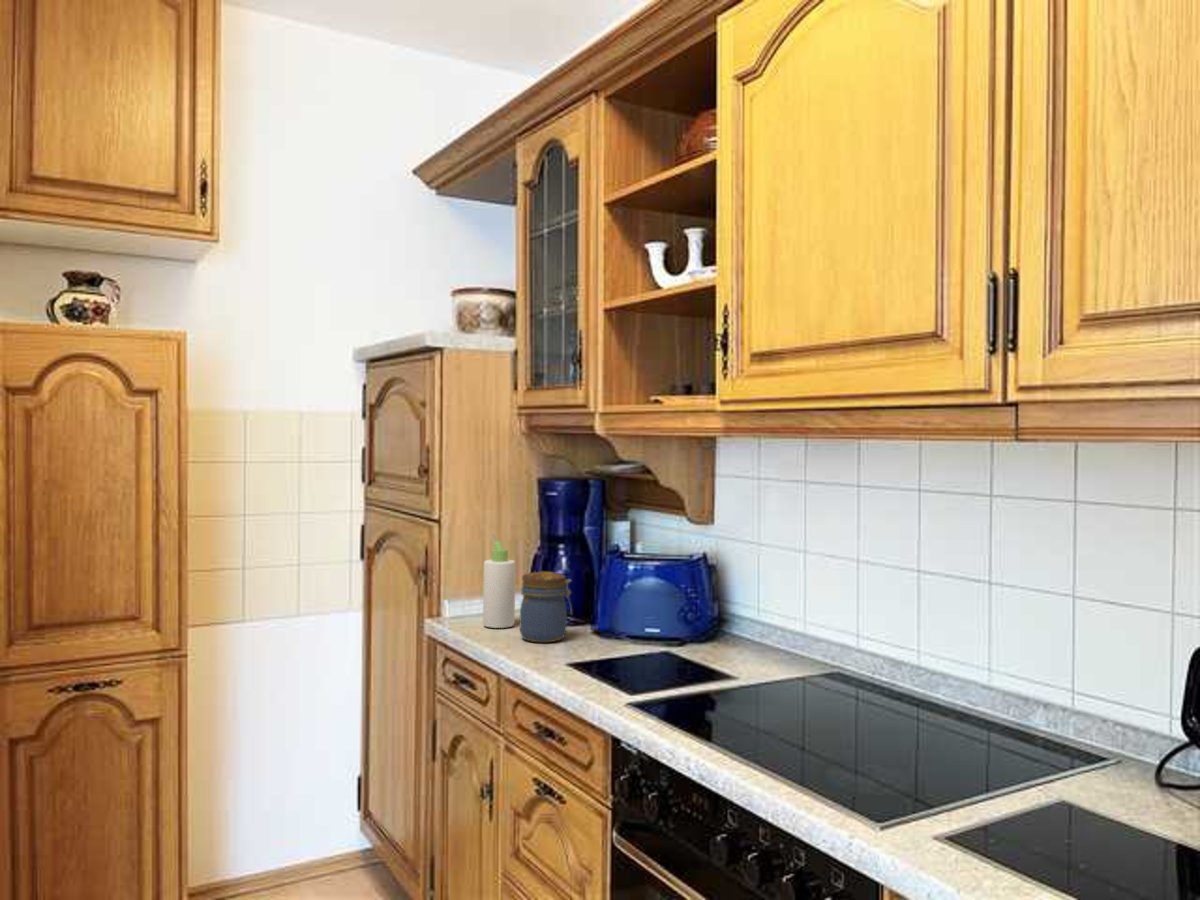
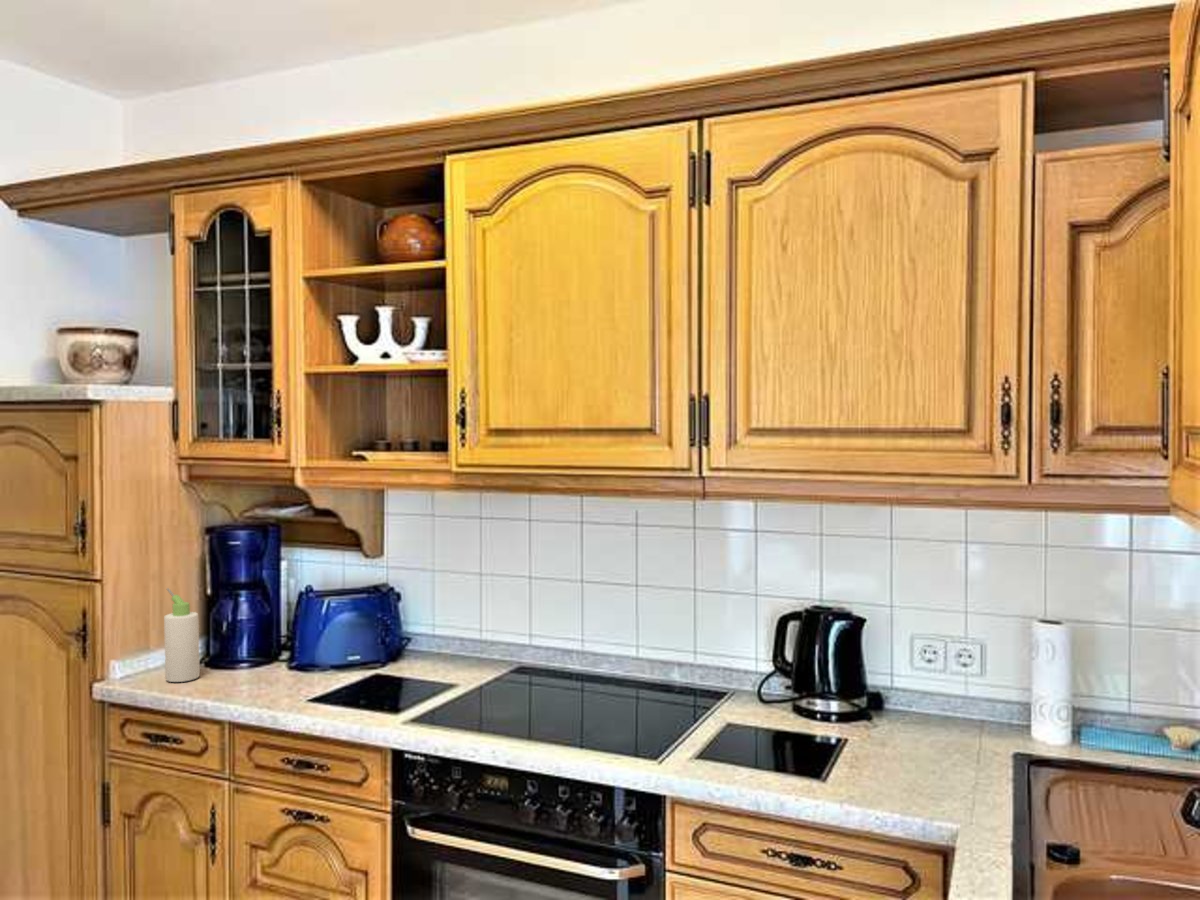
jar: present [520,572,572,642] -> none [223,619,274,688]

